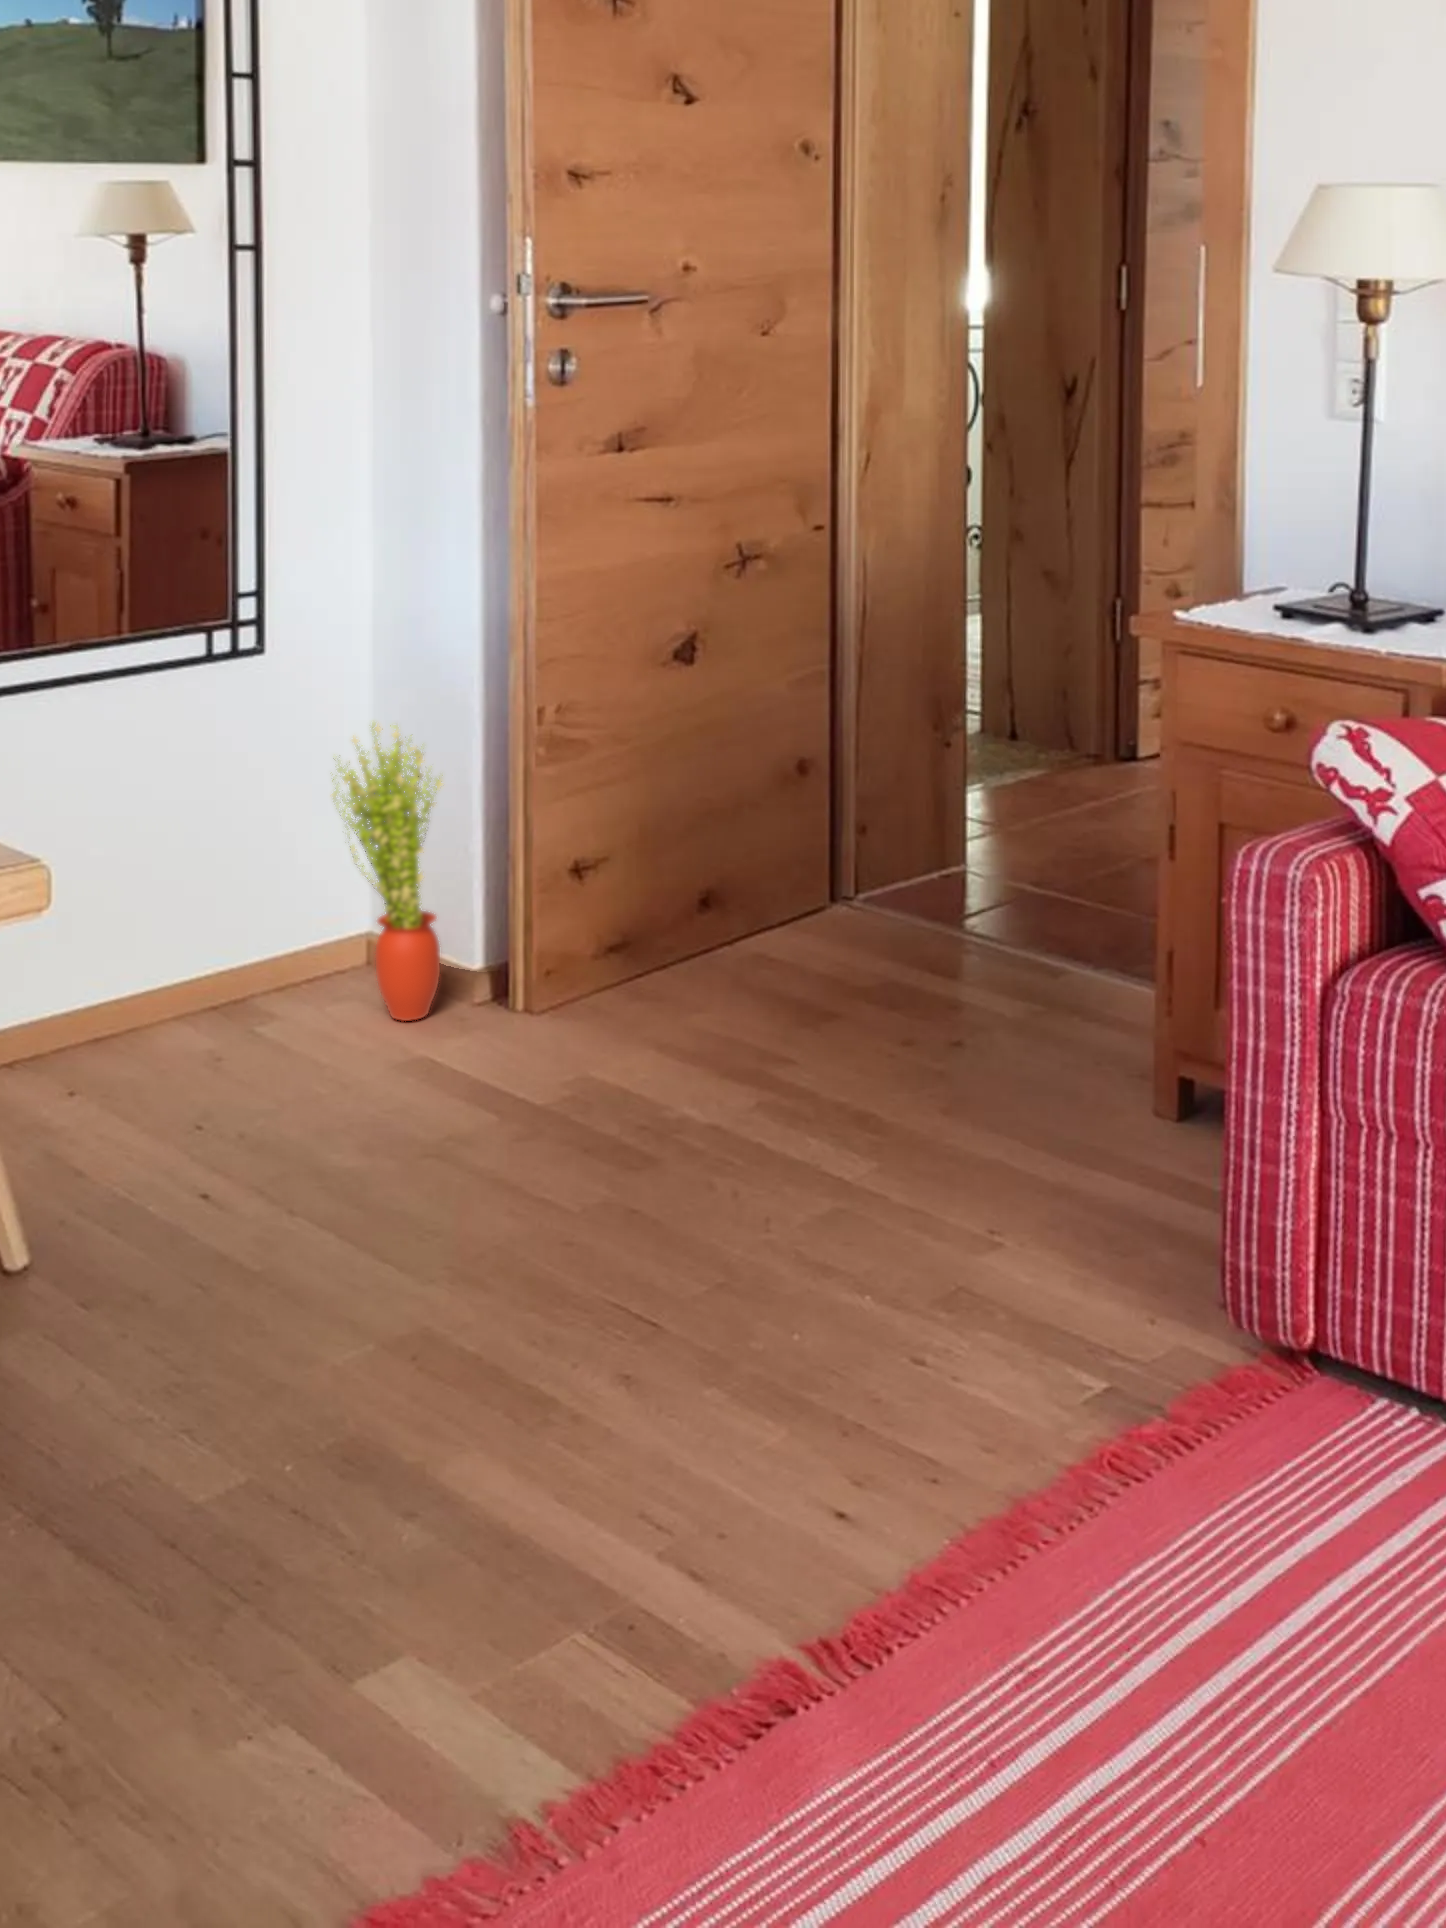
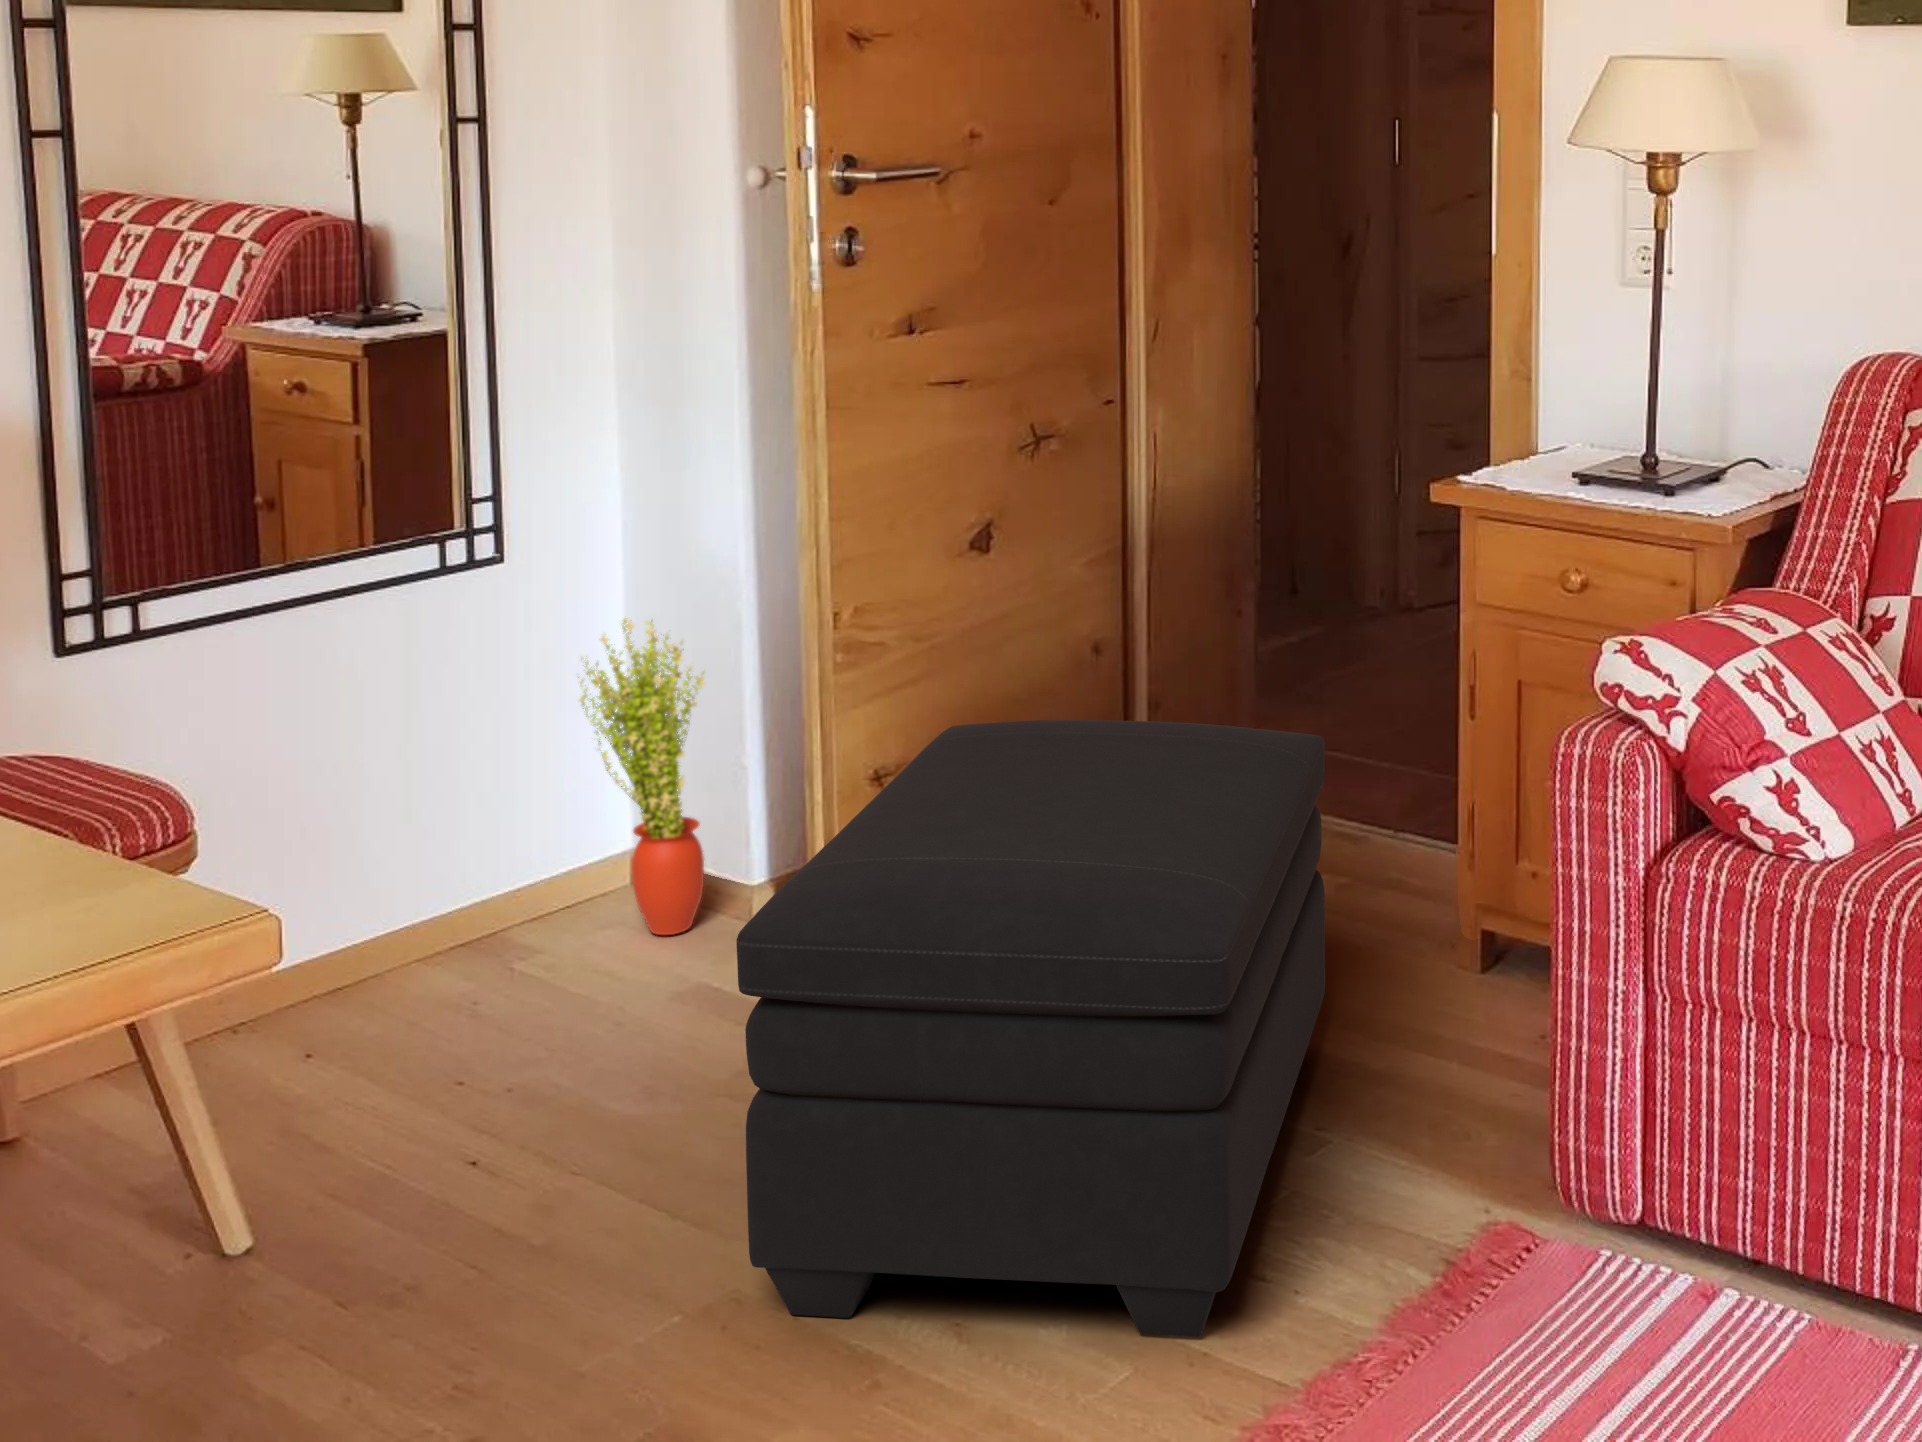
ottoman: none [443,827,1016,1417] -> present [736,720,1325,1337]

